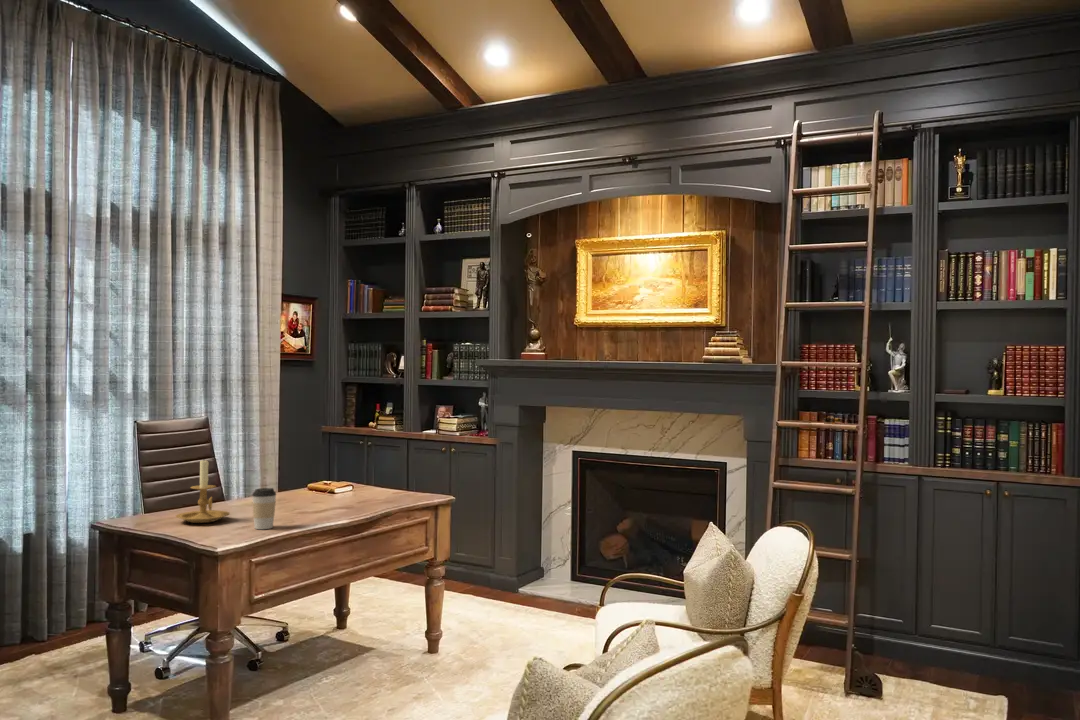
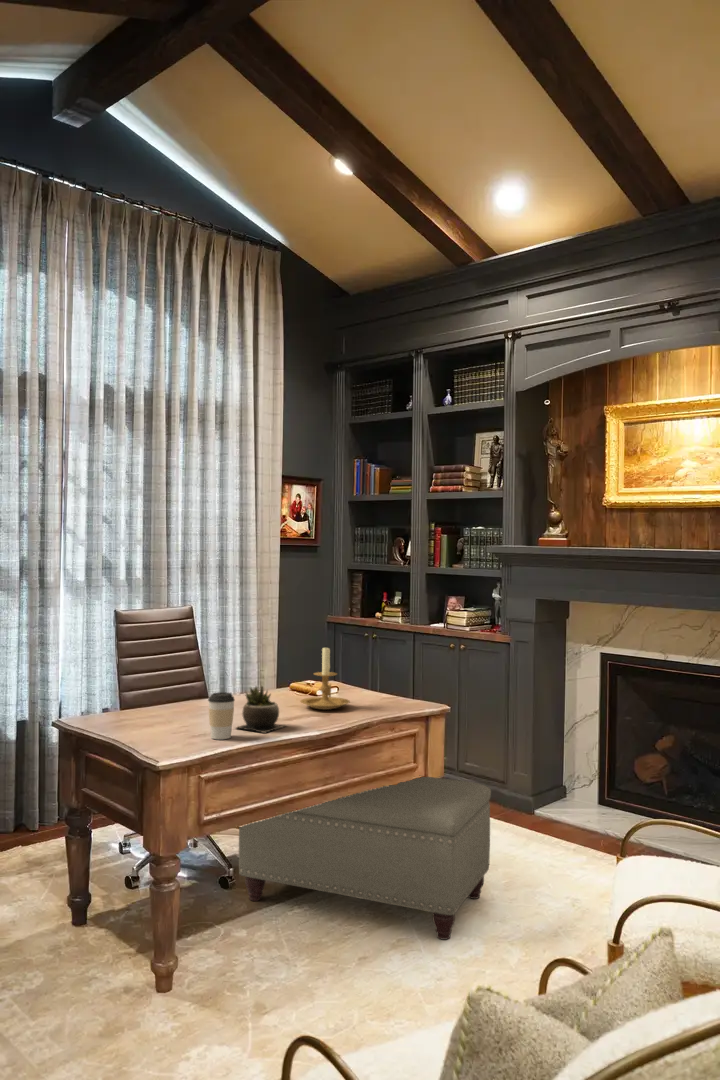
candle holder: present [176,460,230,523] -> present [300,647,350,710]
succulent plant: none [272,481,320,522] -> present [237,687,285,733]
ottoman: none [269,553,491,688] -> present [239,777,491,940]

